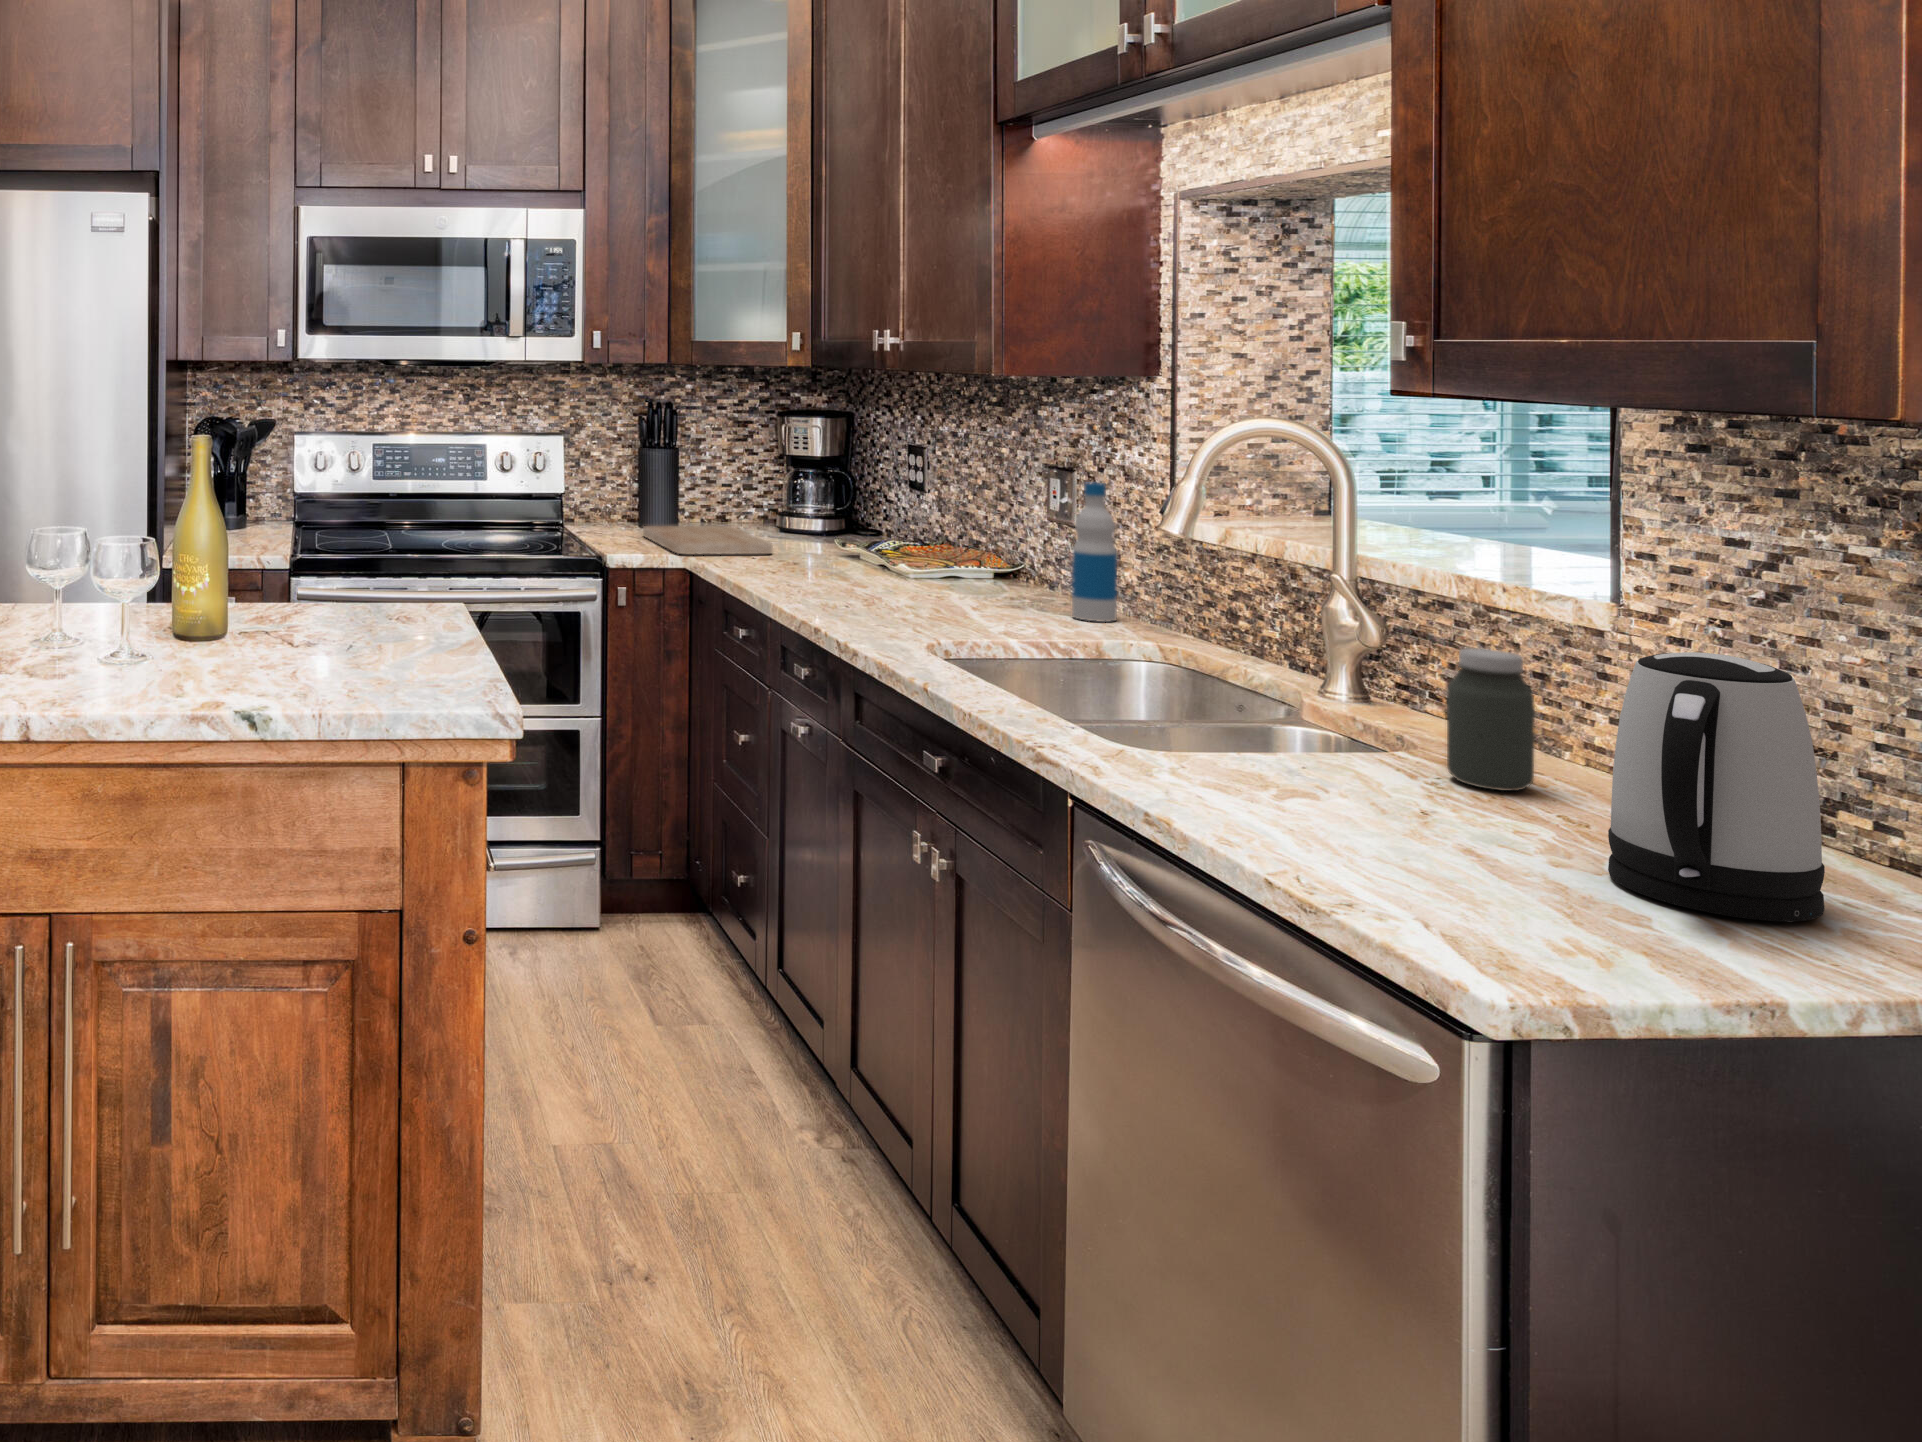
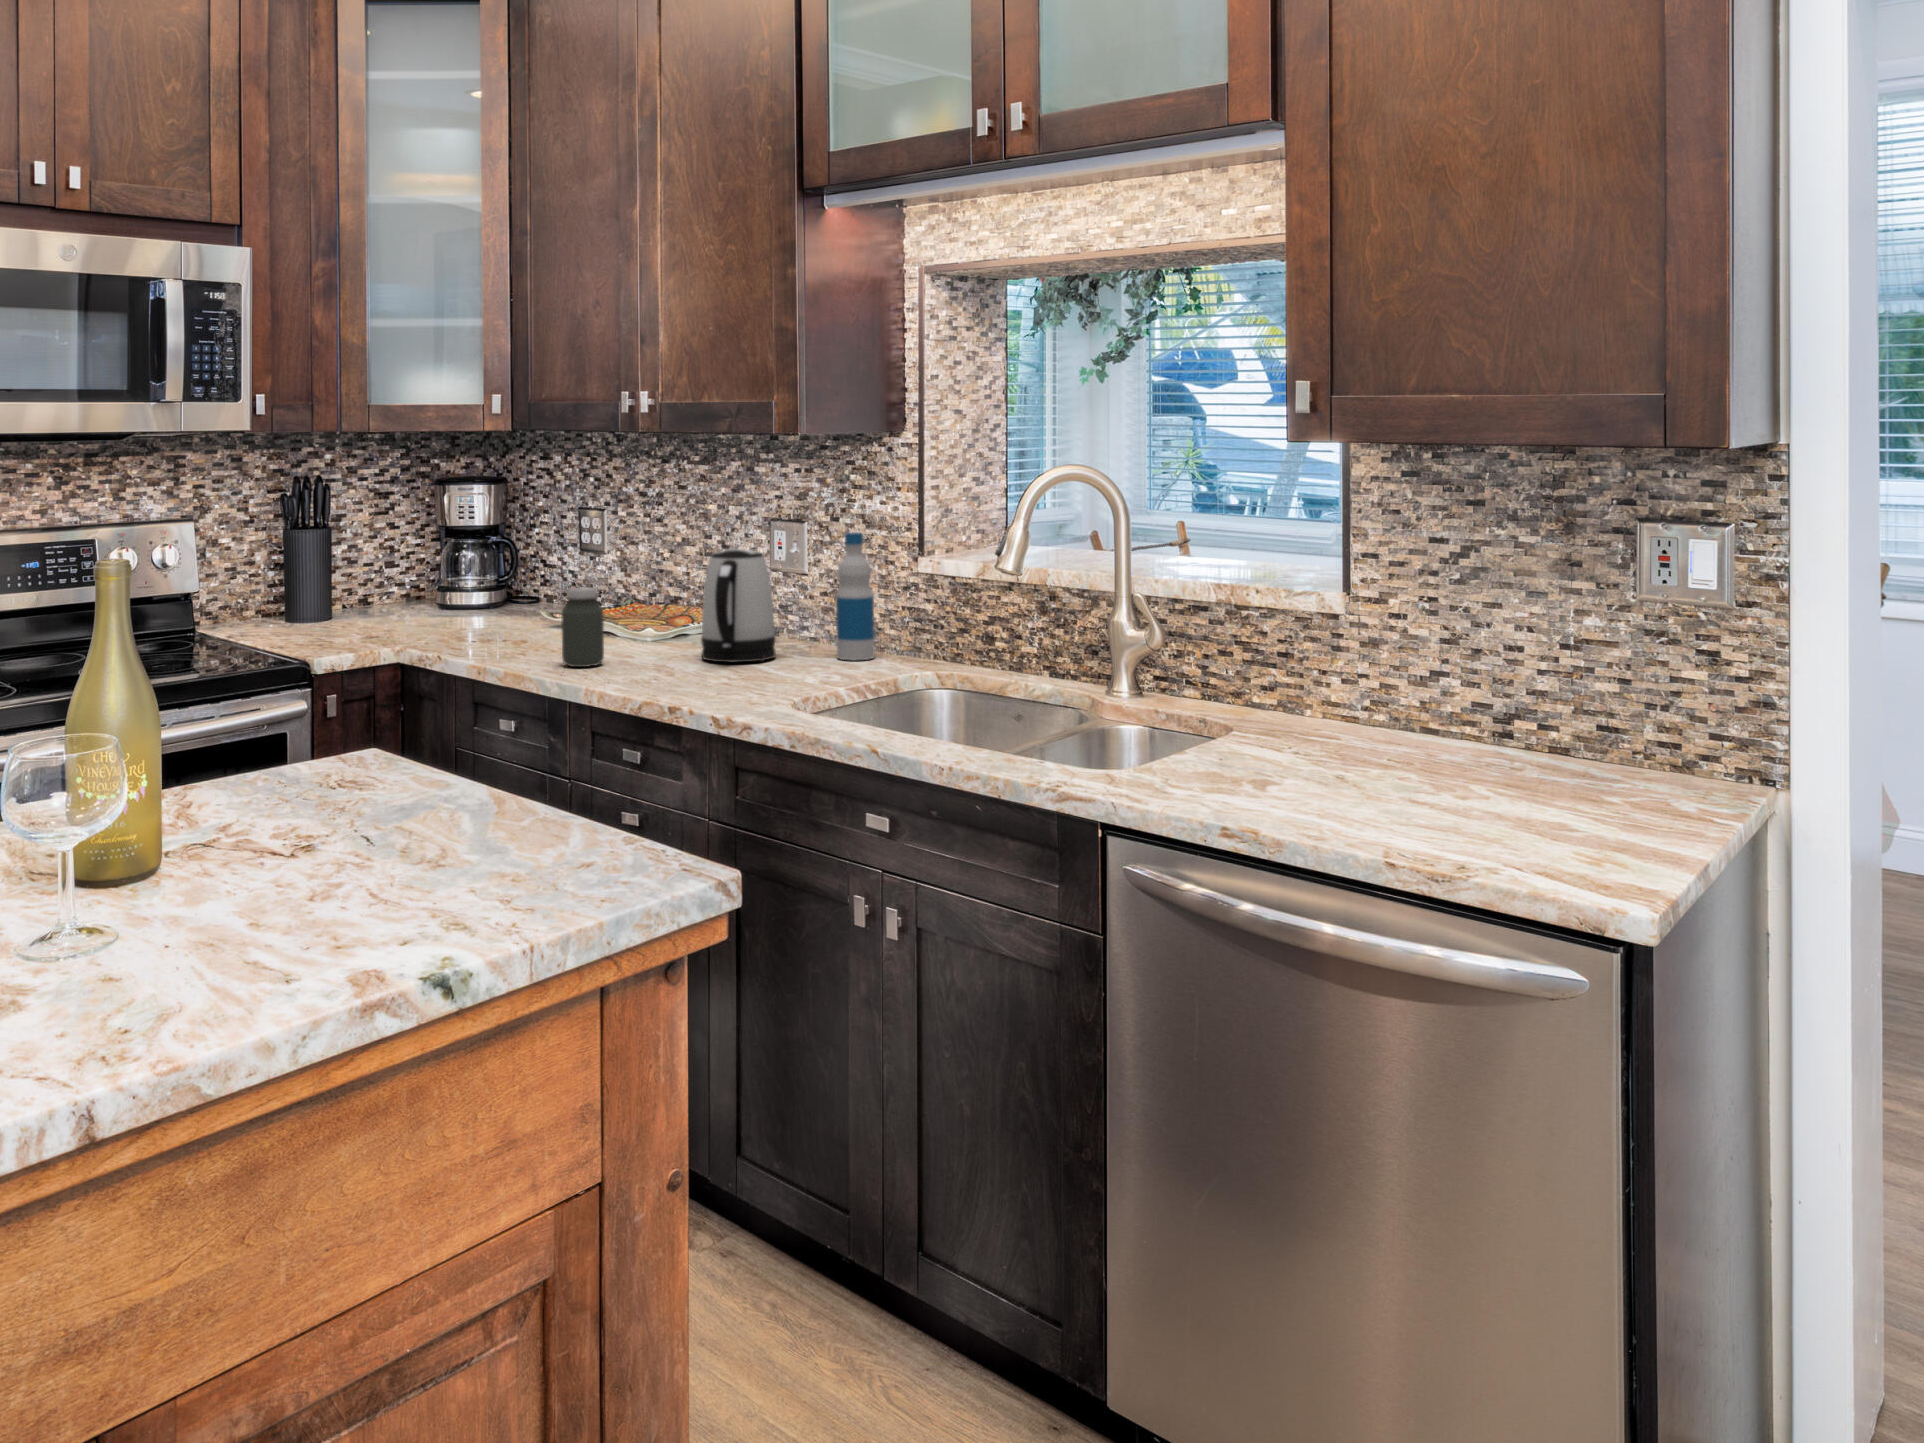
cutting board: present [643,526,773,554] -> none [309,609,480,644]
jar: present [1447,648,1535,791] -> present [561,587,604,667]
kettle: present [1608,652,1825,922] -> present [701,549,776,662]

